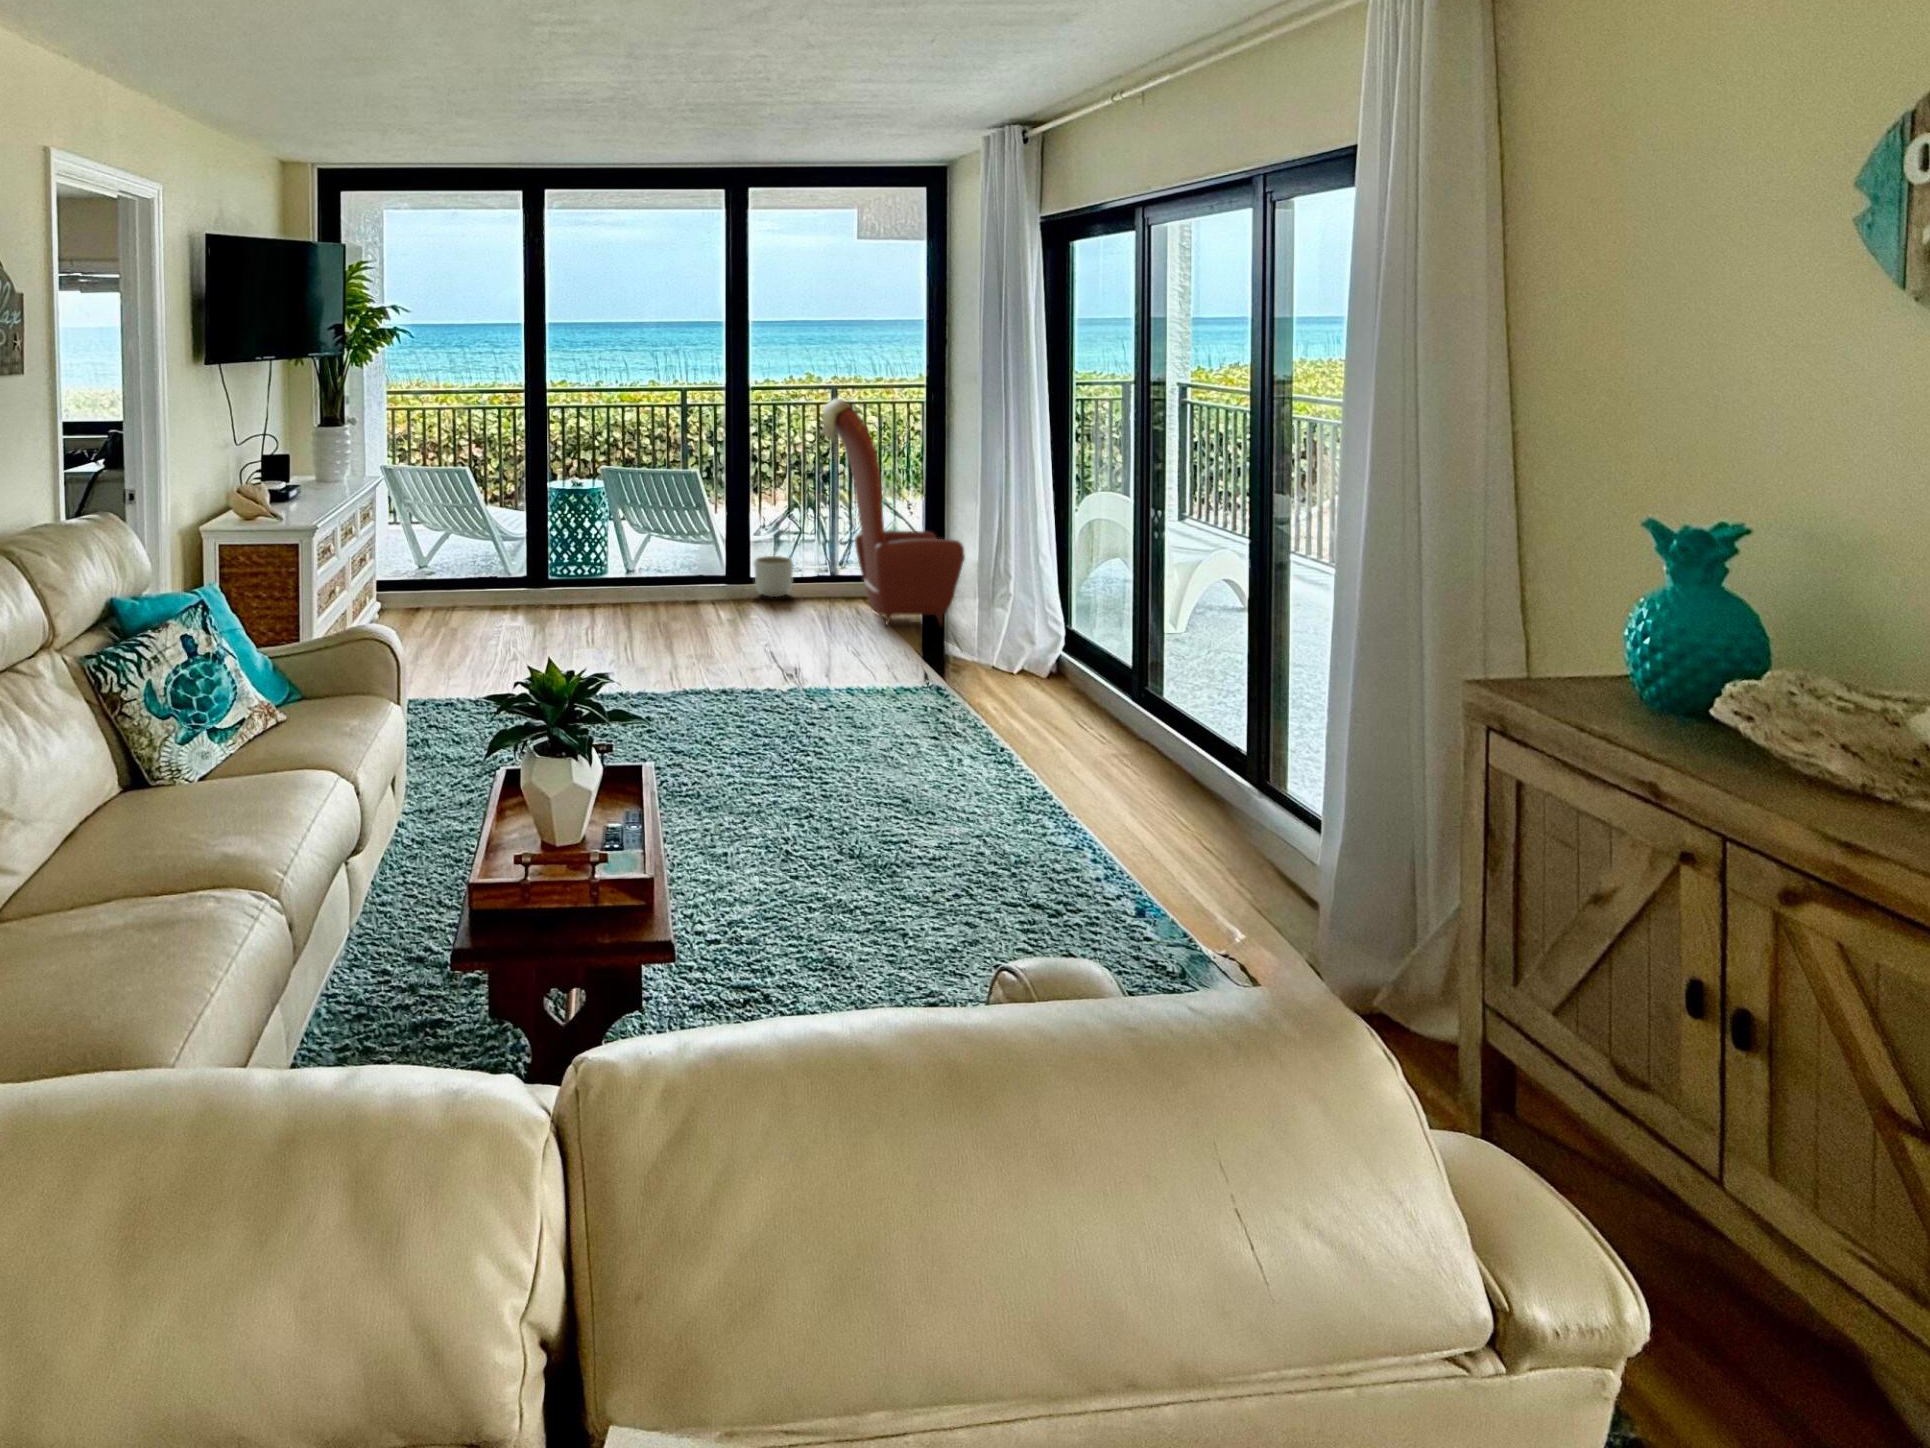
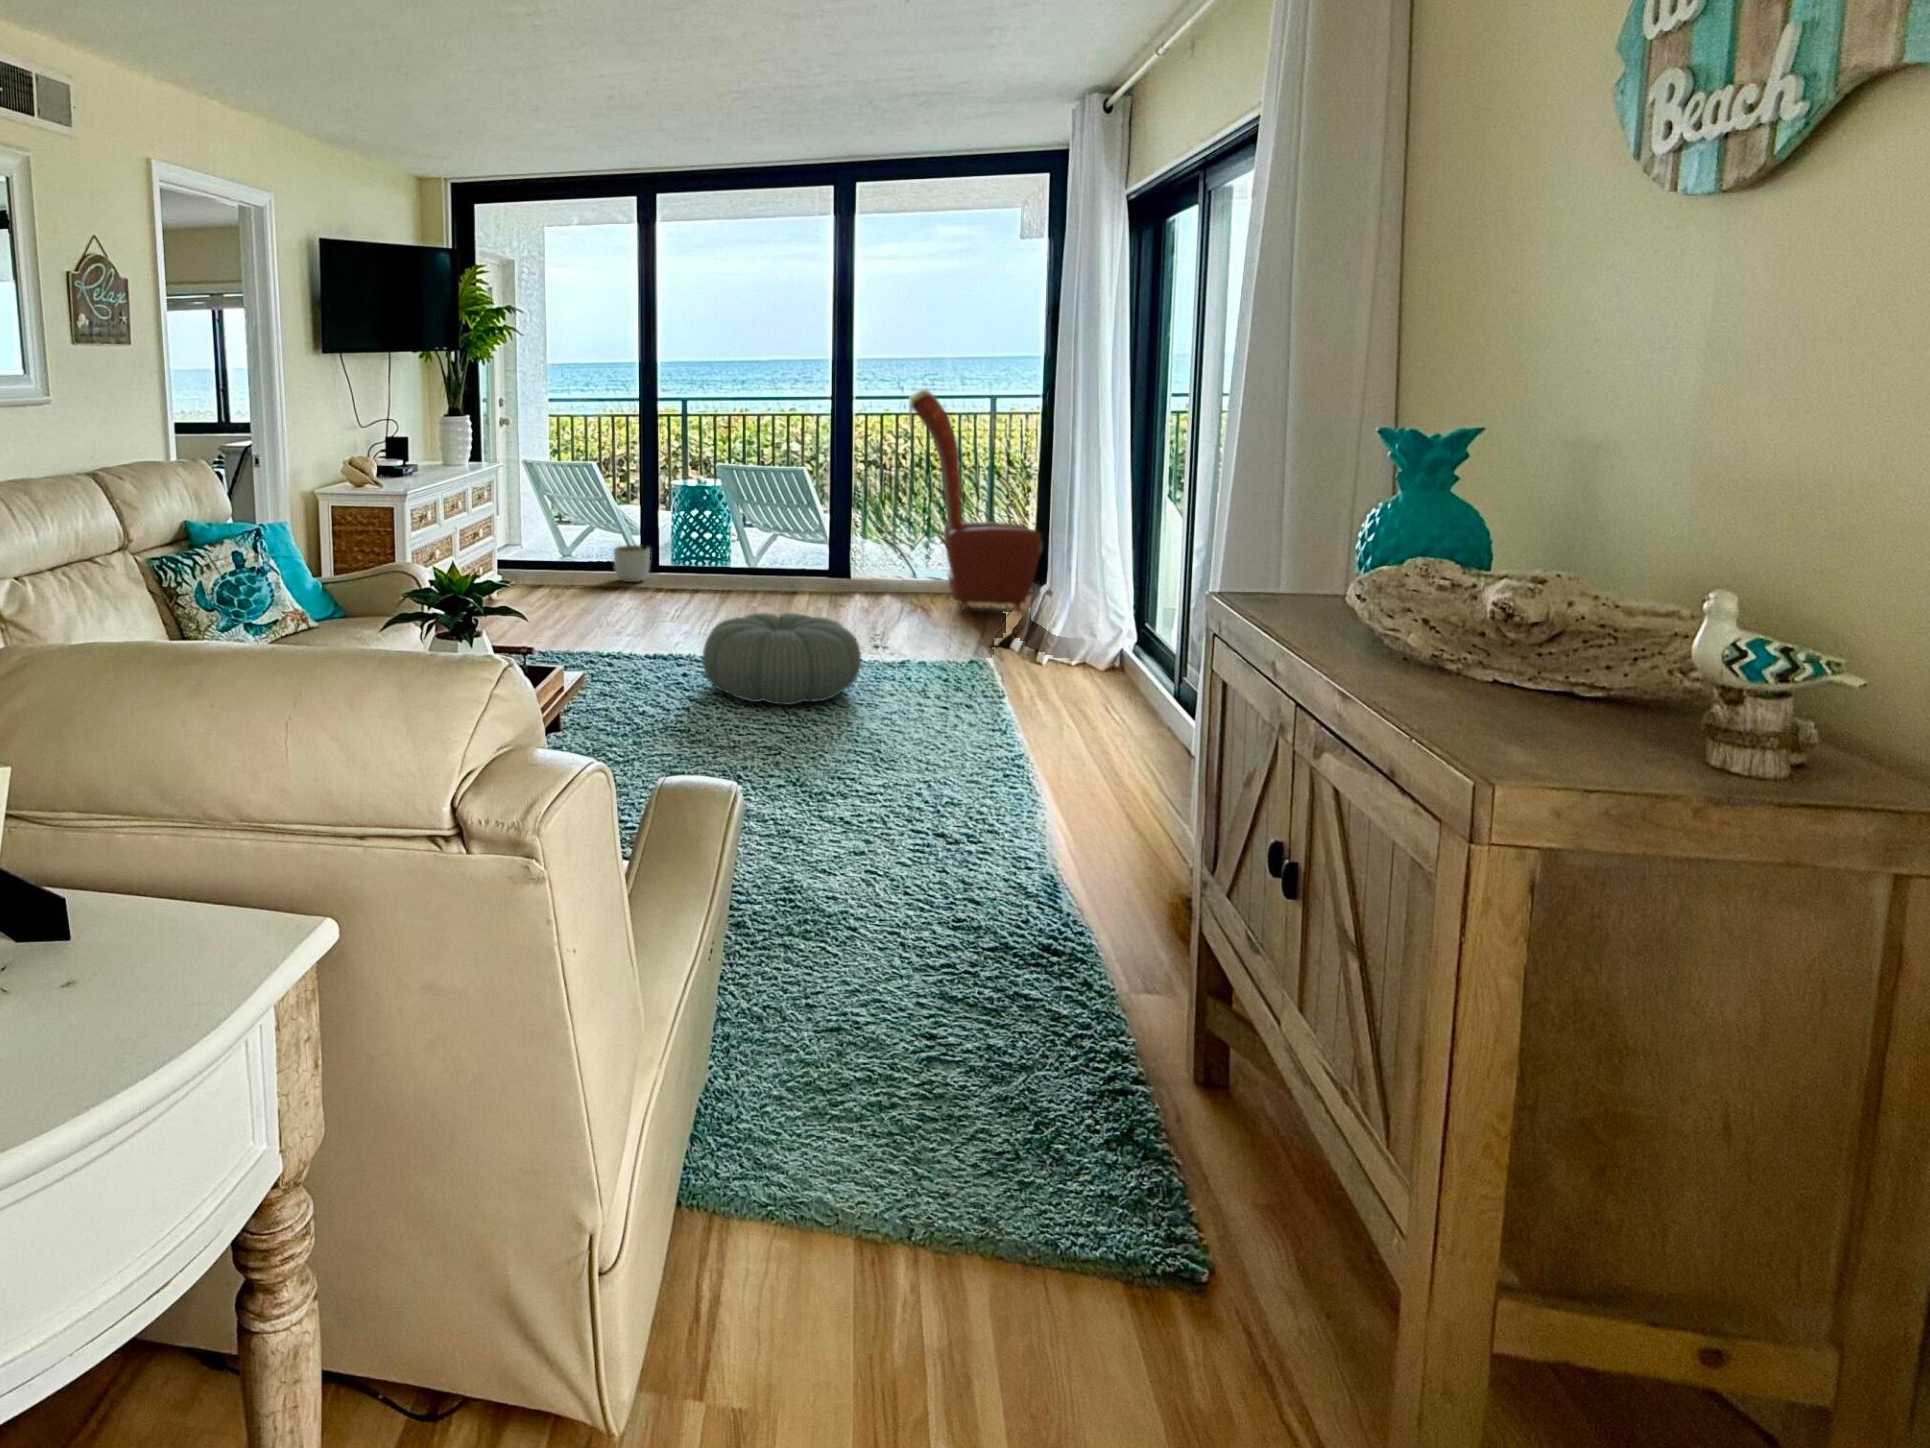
planter: present [754,556,793,597] -> present [614,545,650,582]
pouf: none [685,650,854,757] -> present [703,613,861,705]

